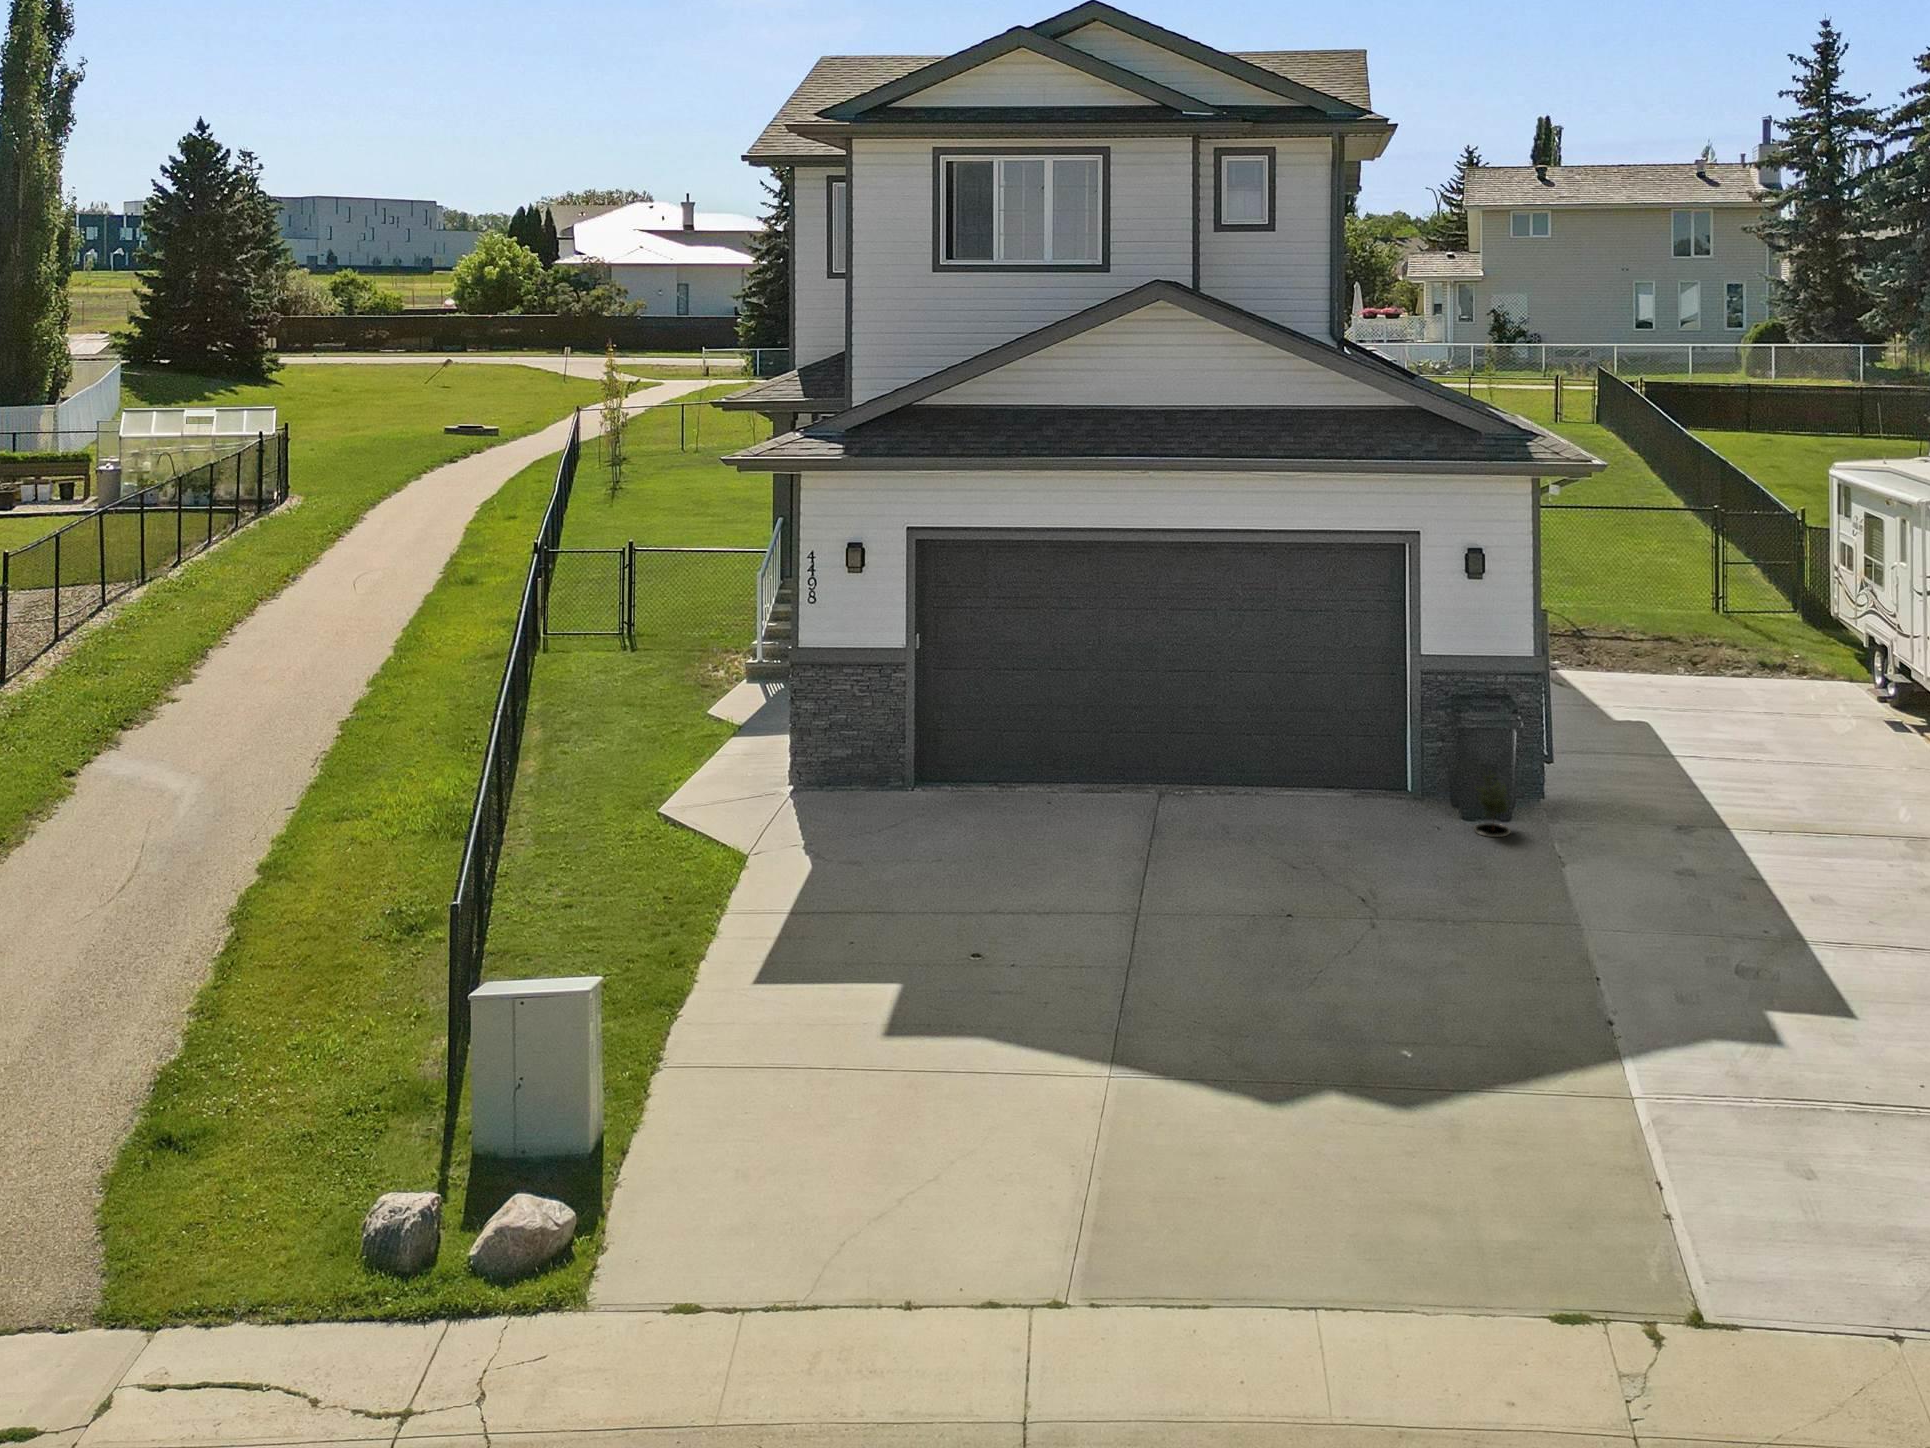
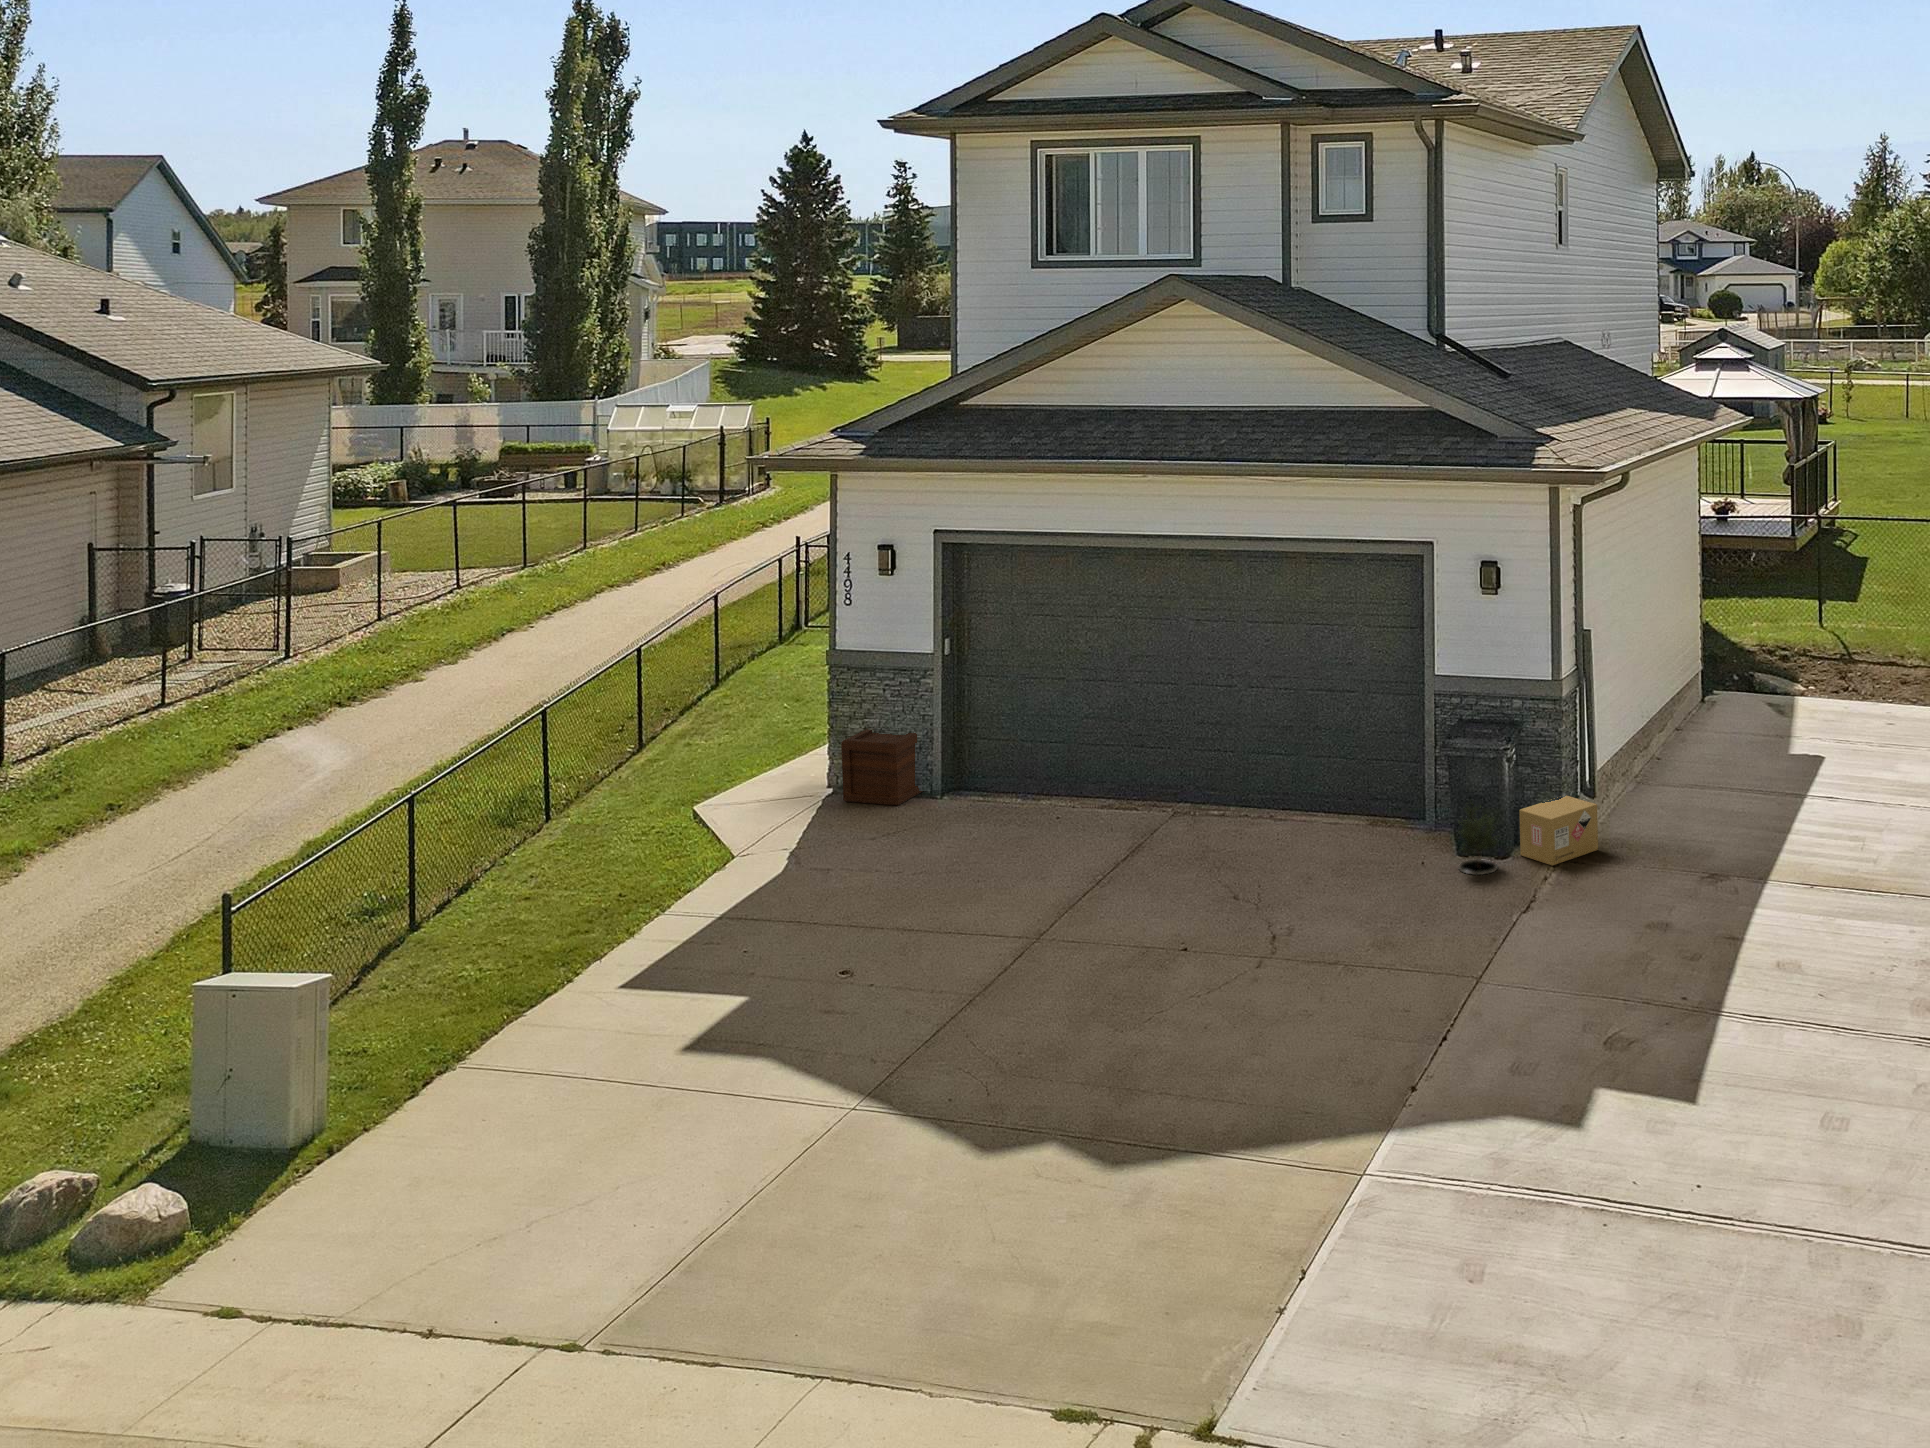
wooden crate: none [805,725,879,805] -> present [841,729,923,806]
cardboard box: none [1515,761,1576,825] -> present [1519,796,1598,866]

